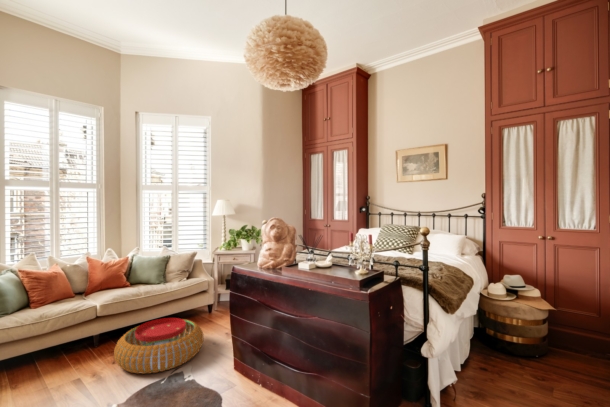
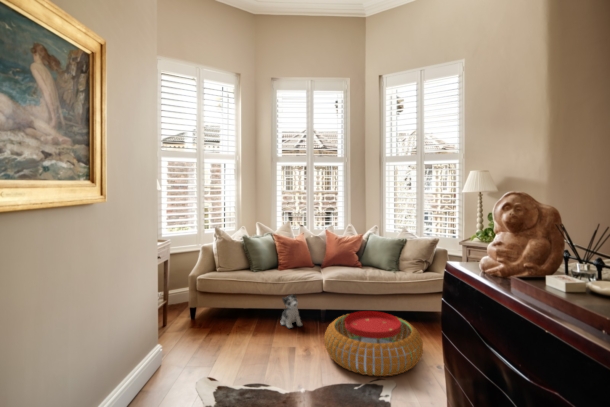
plush toy: none [40,326,72,367] -> present [281,294,302,328]

